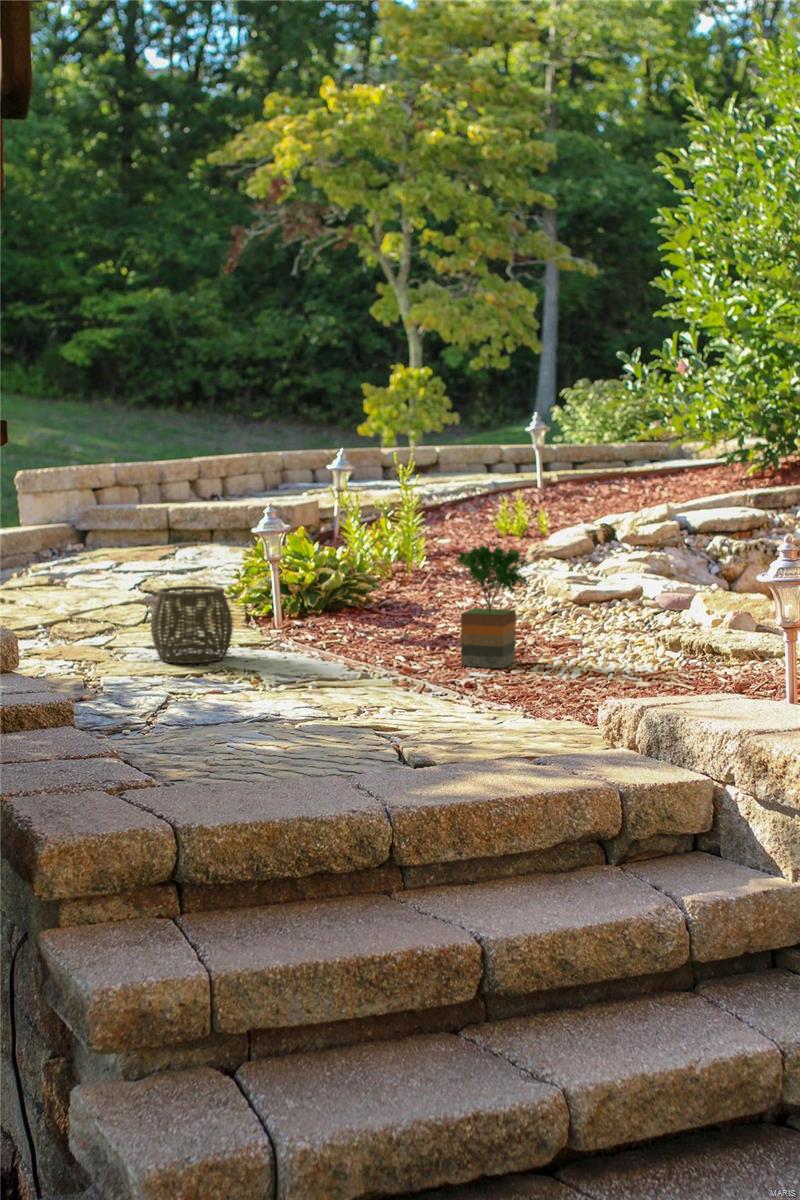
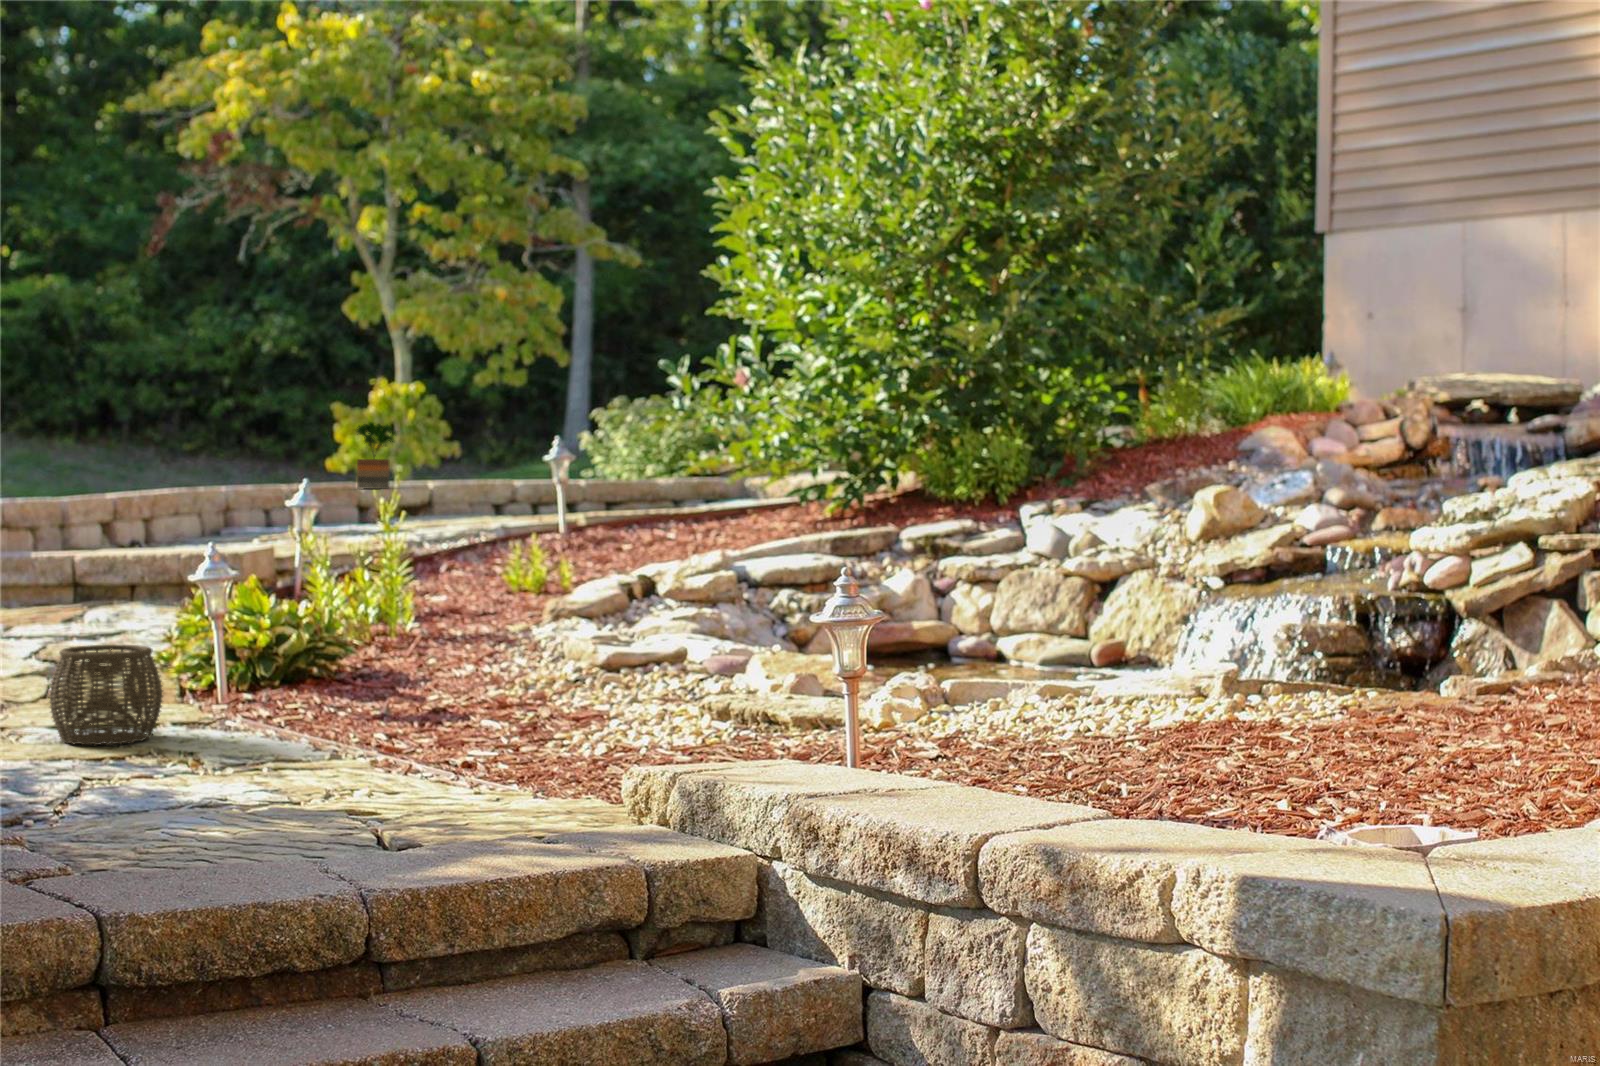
potted tree: present [457,546,529,668] -> present [356,422,396,489]

